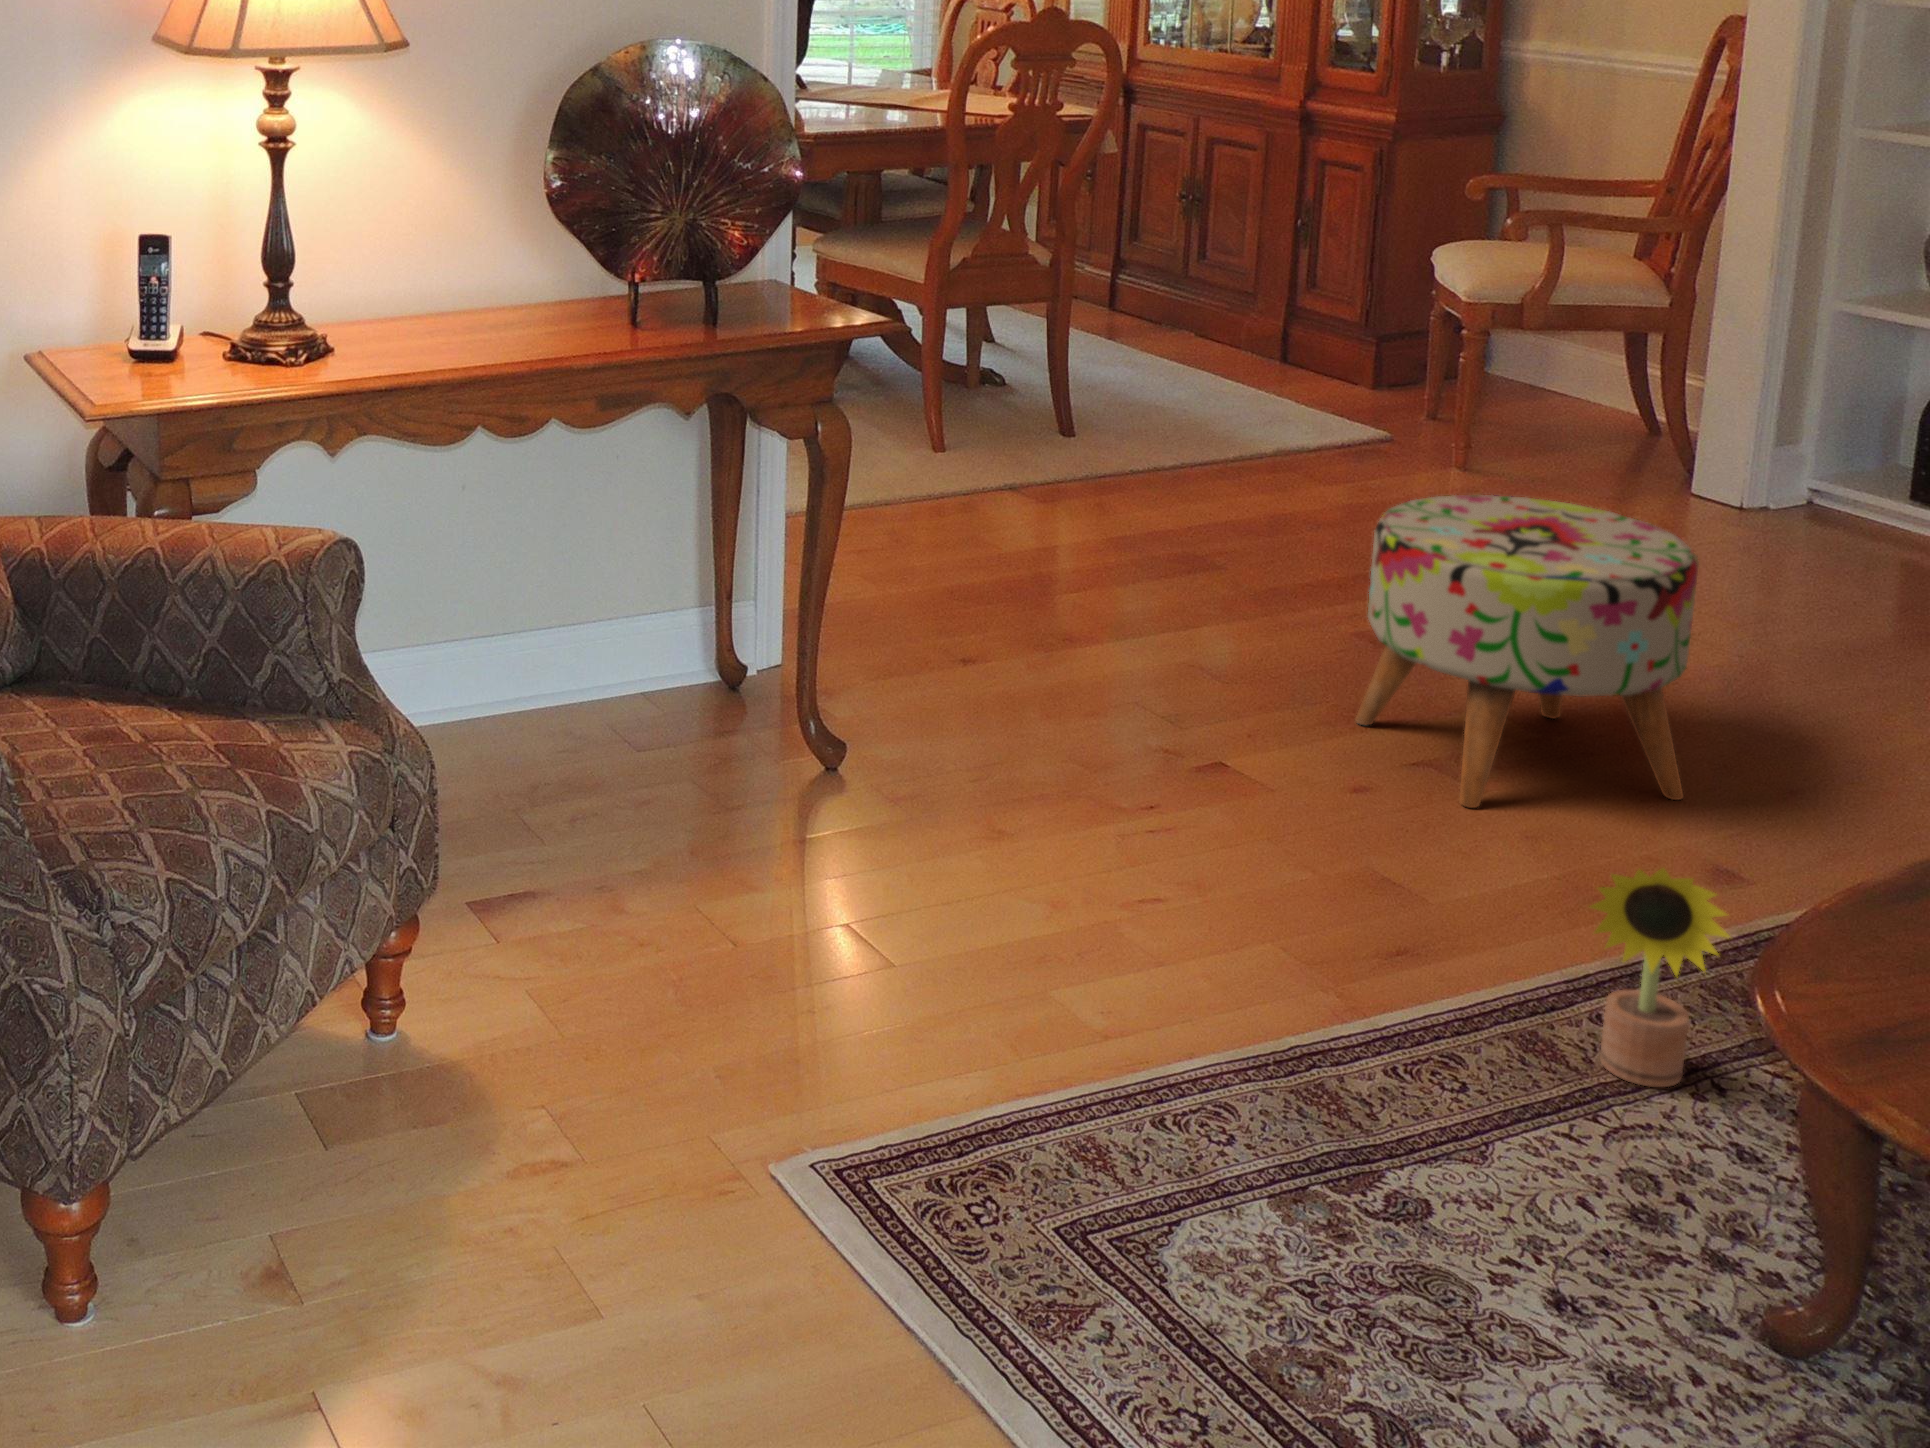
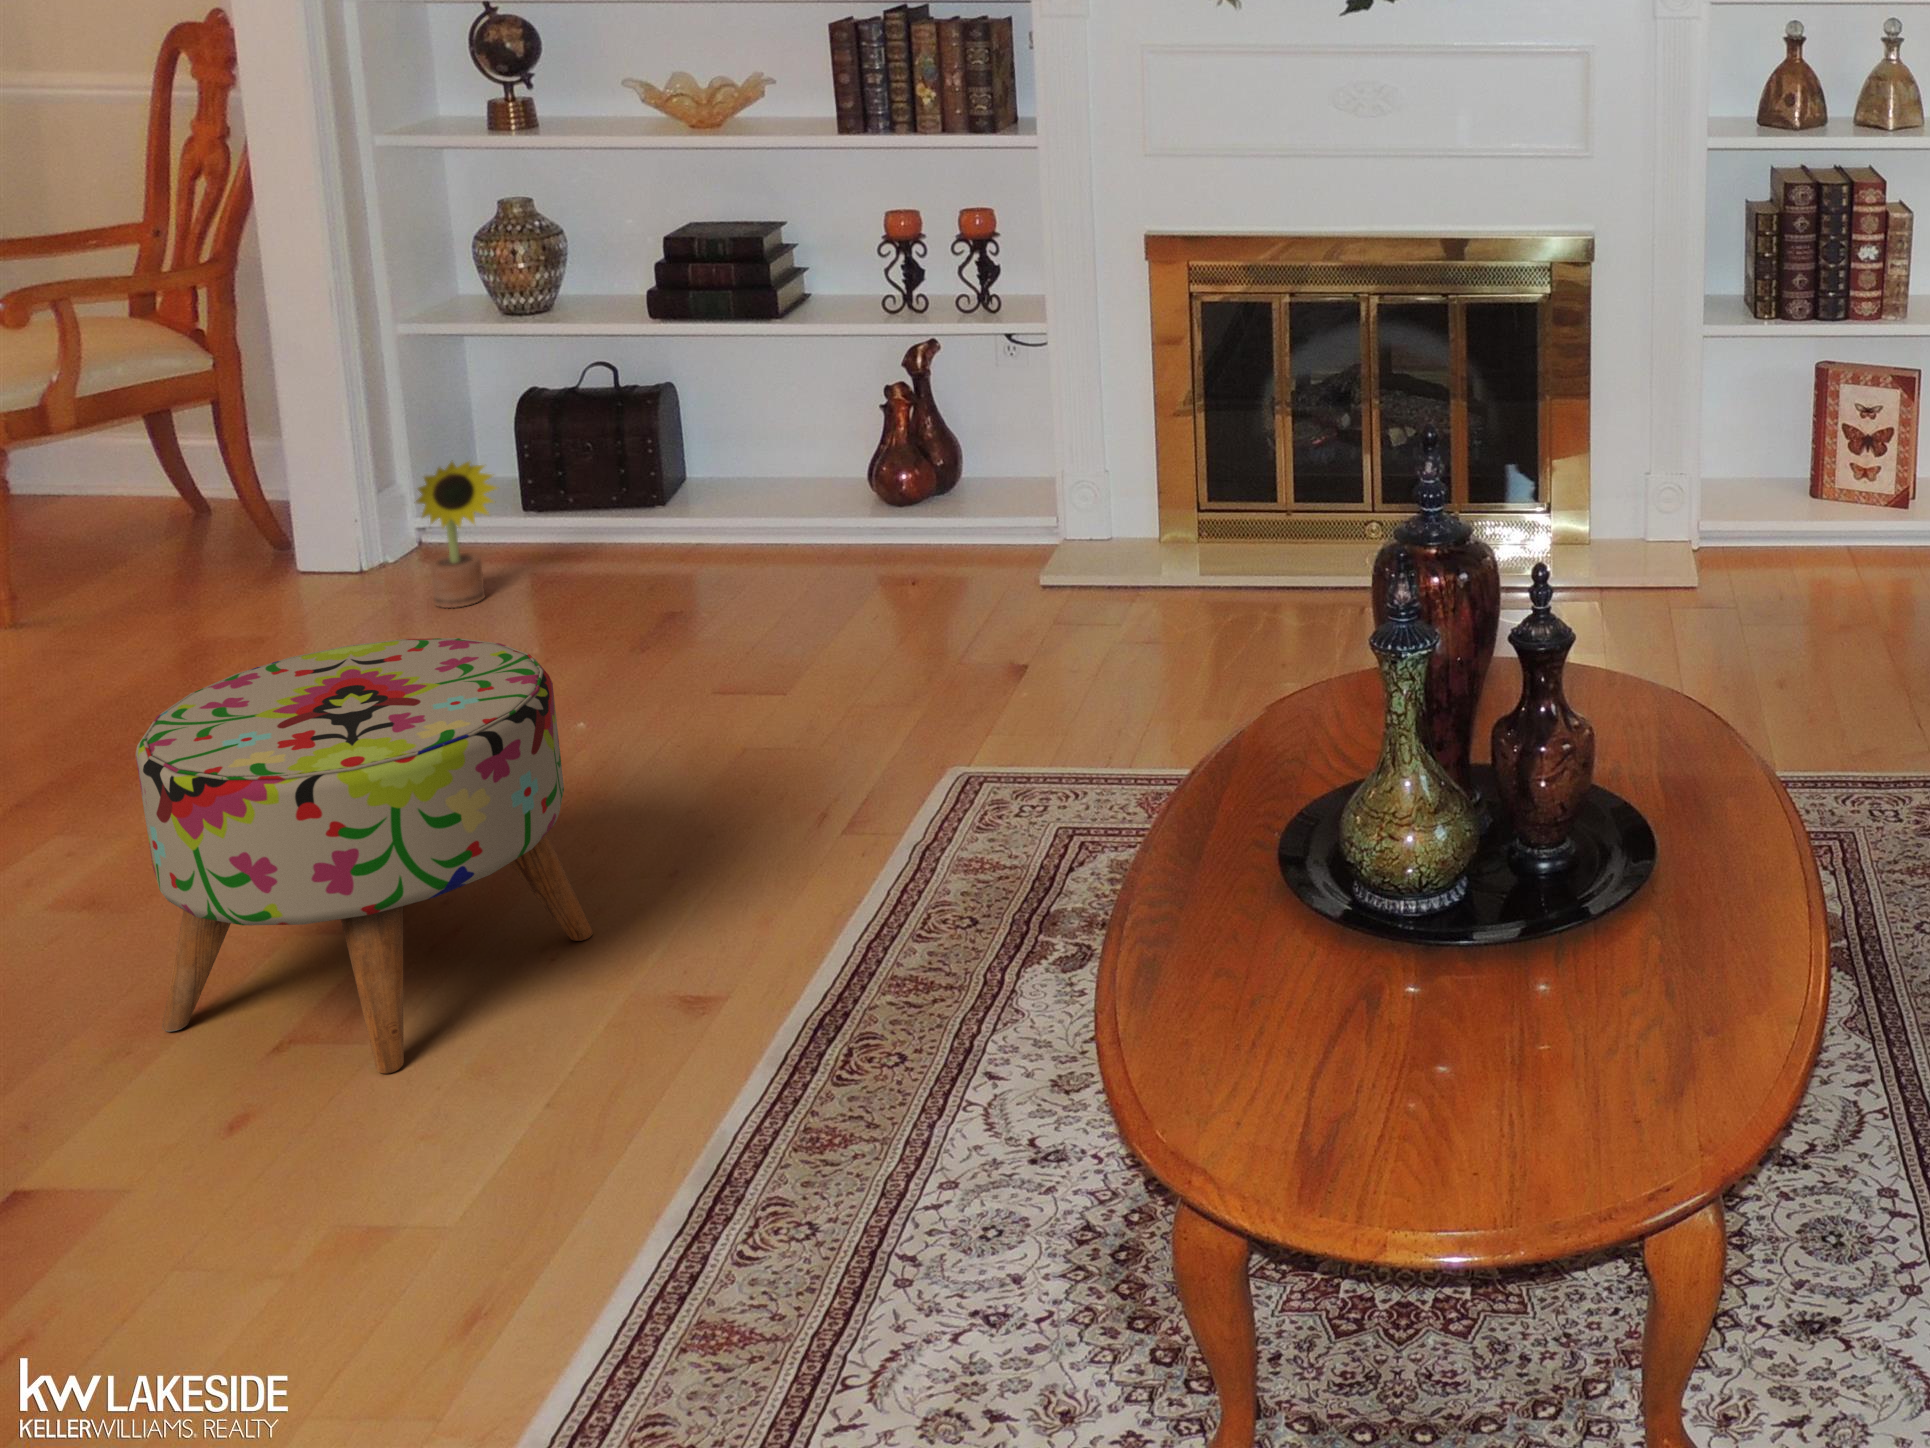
decorative plant: present [1590,868,1729,1087] -> present [416,462,499,608]

